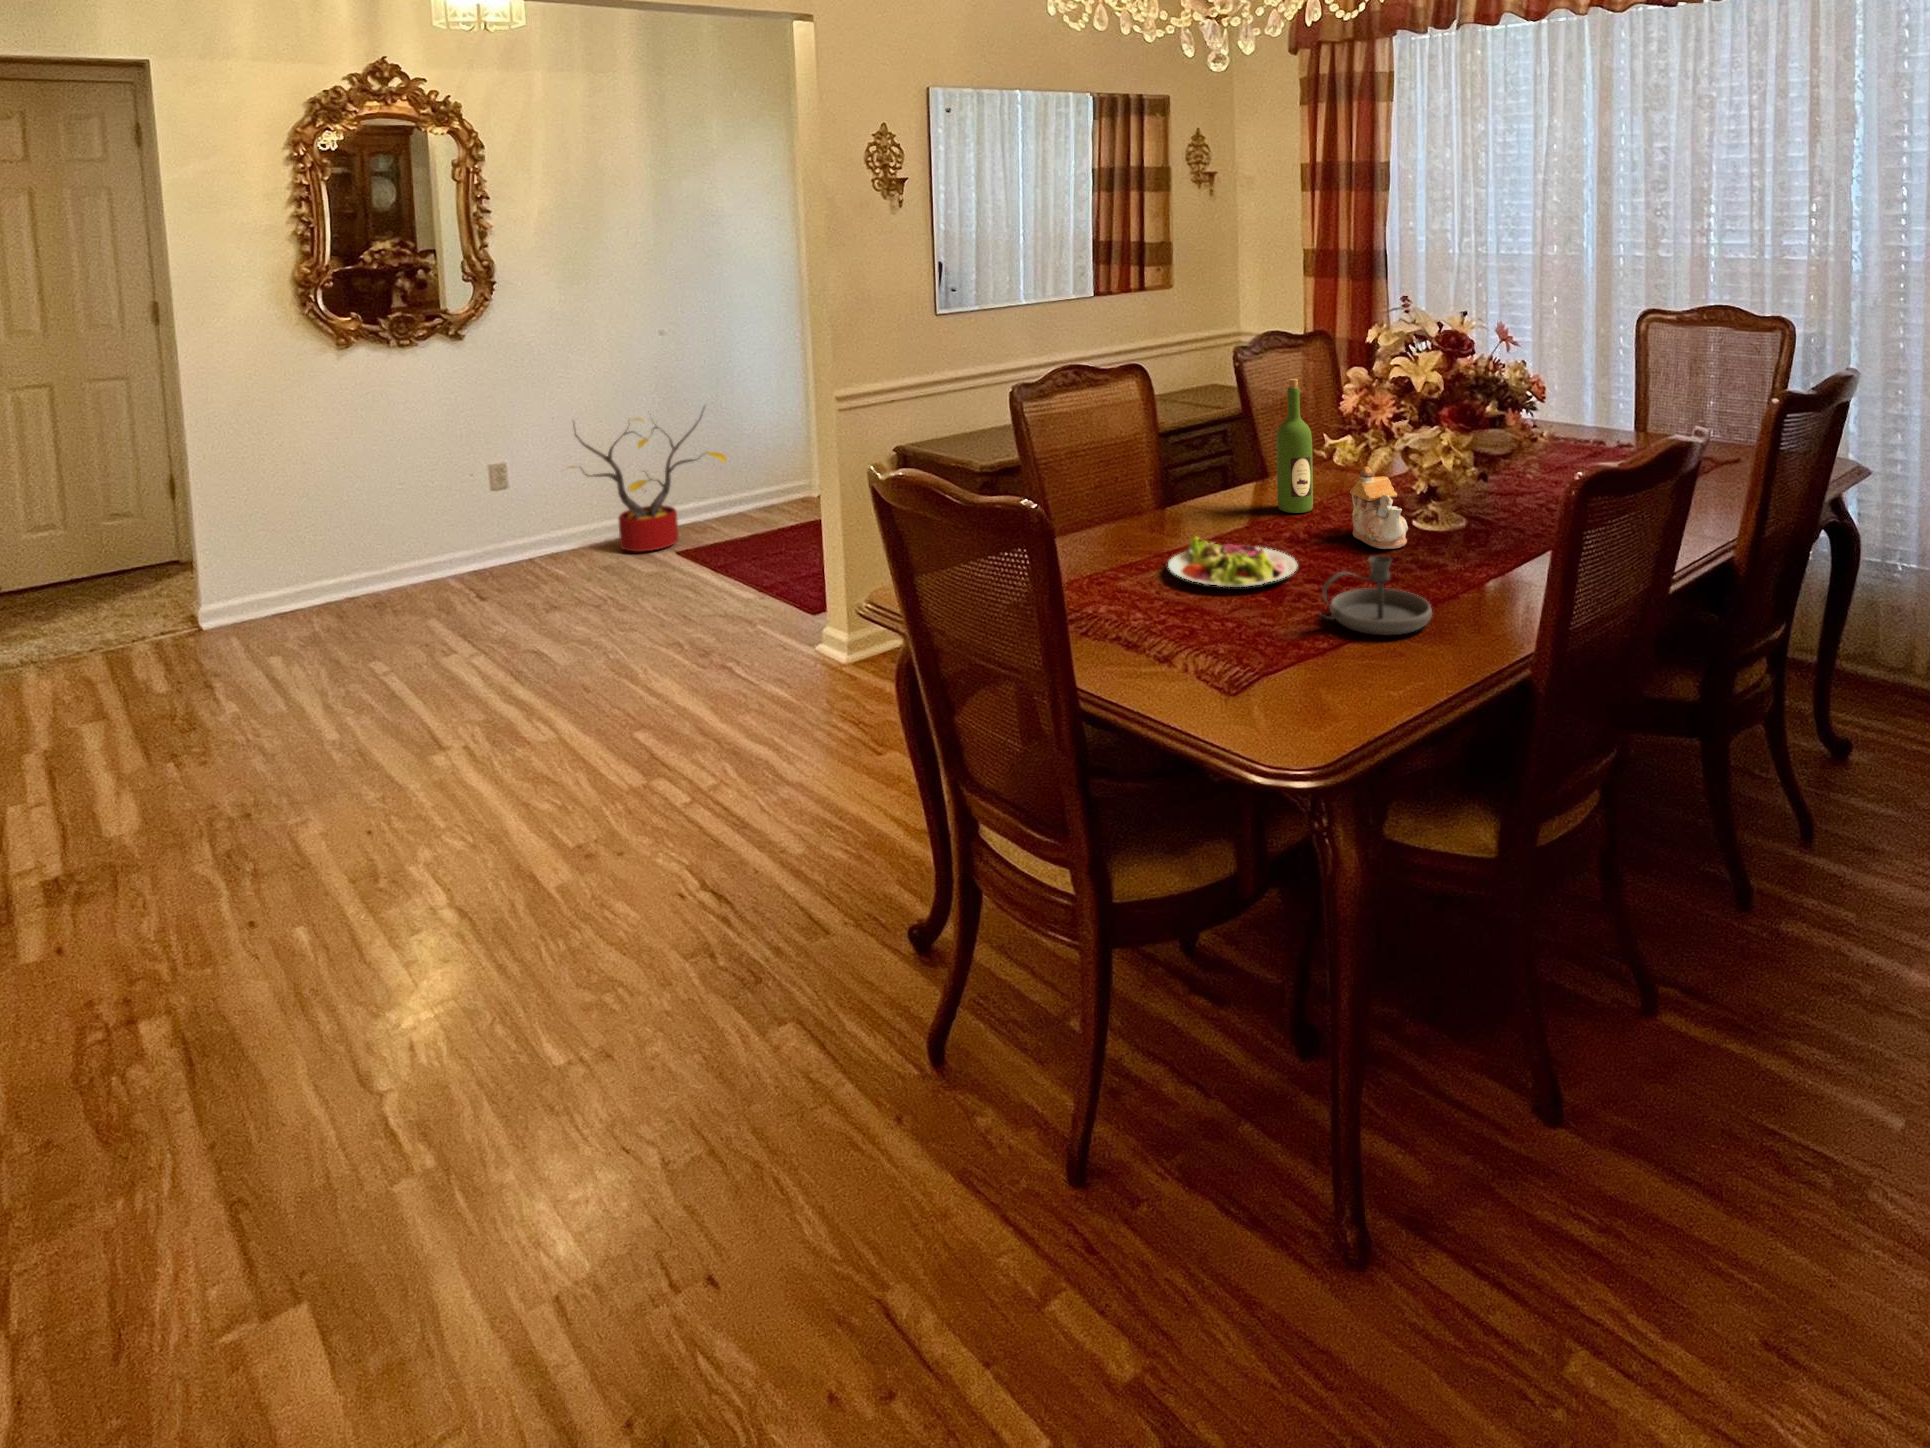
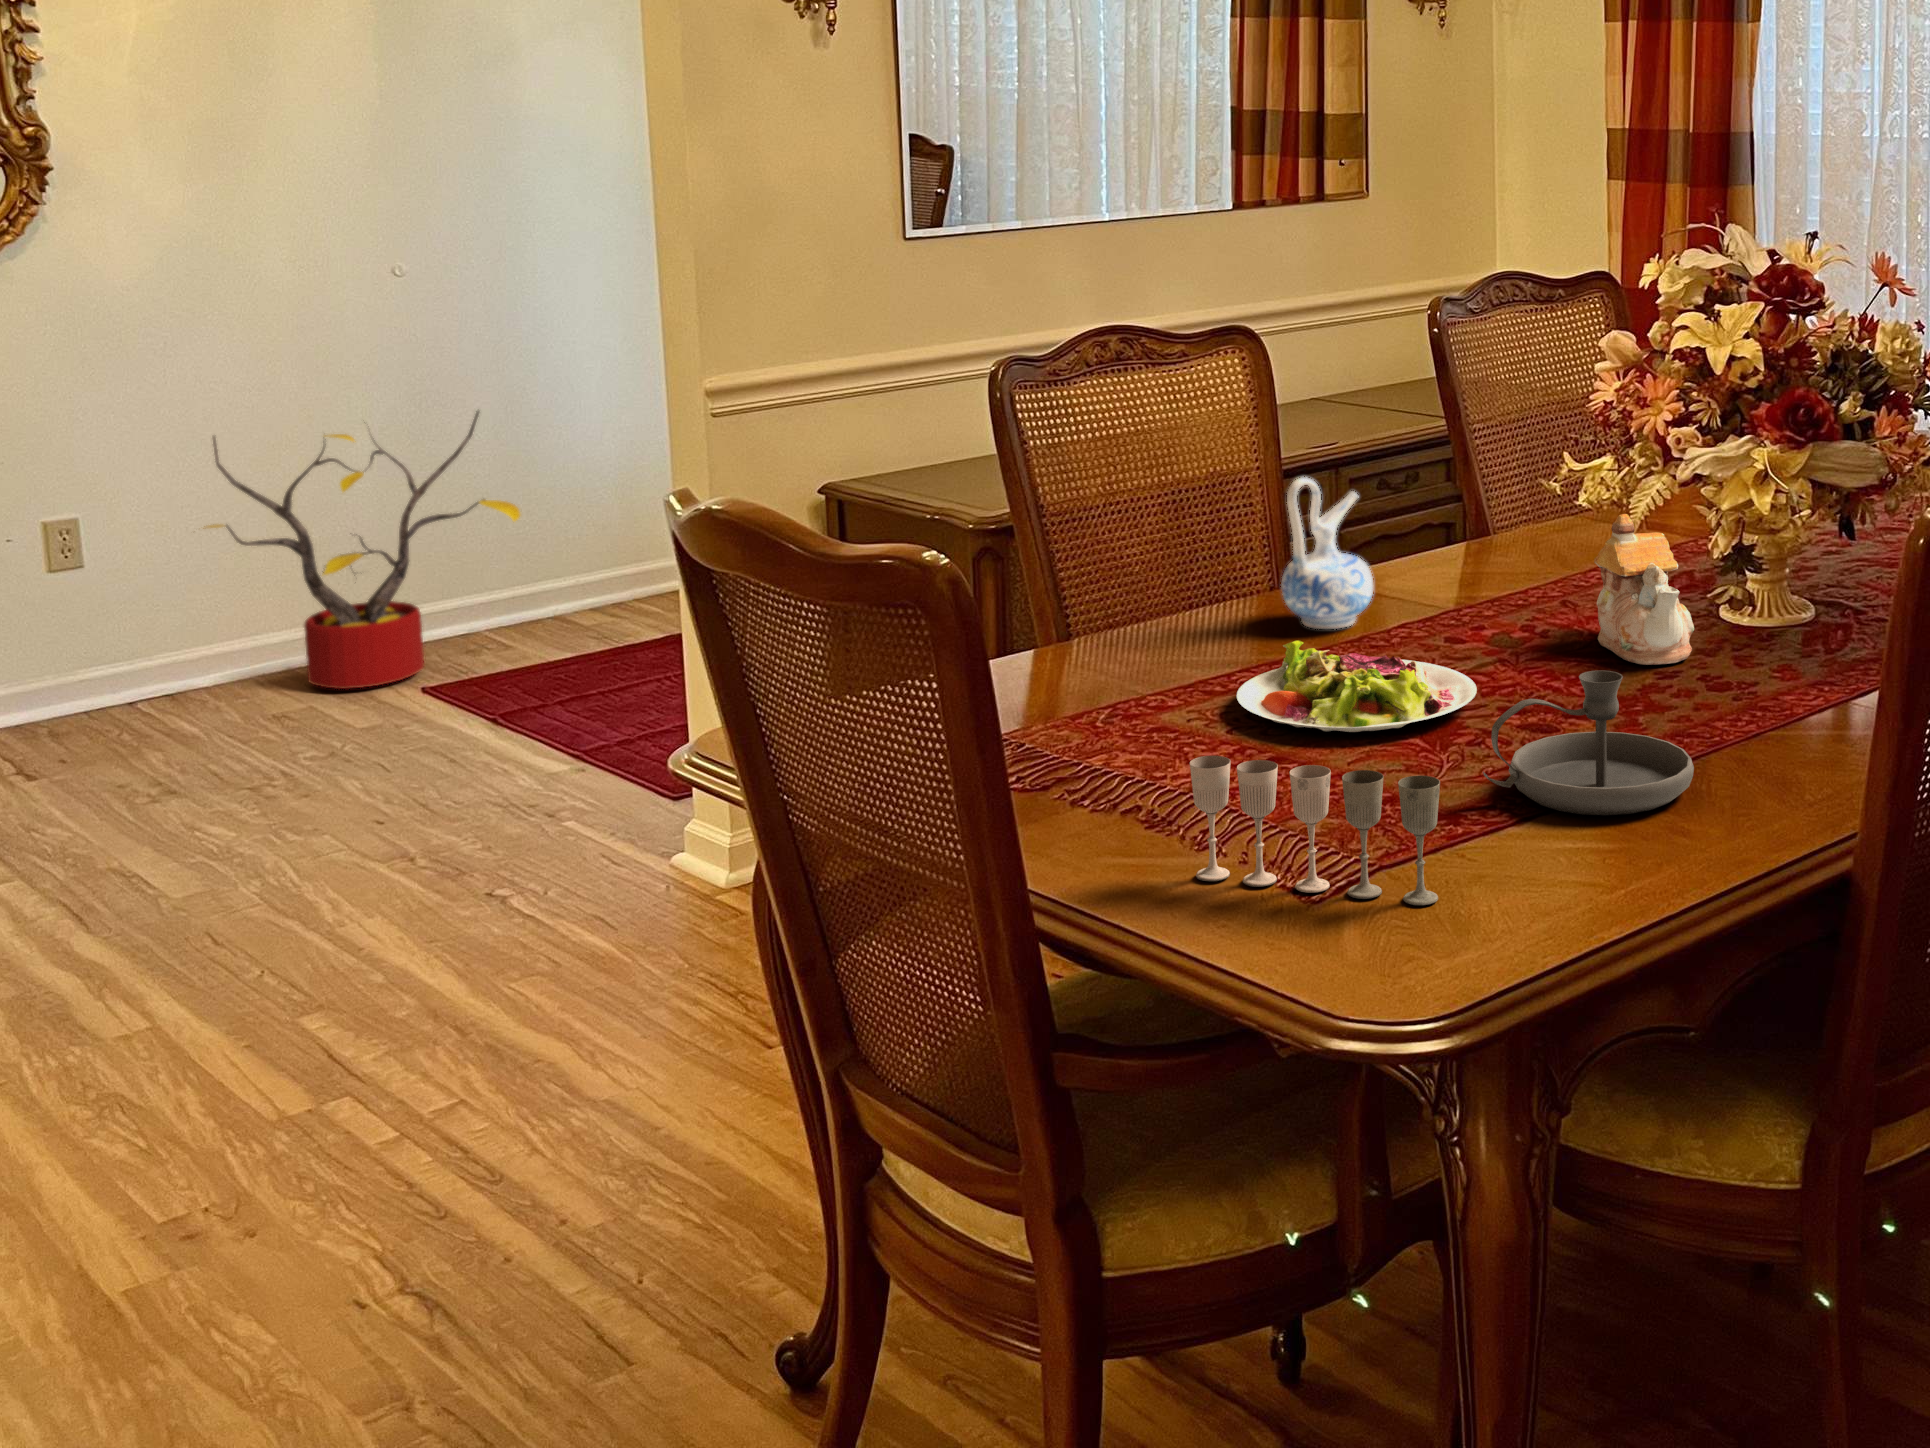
wine bottle: present [1277,379,1313,513] -> none [1475,353,1540,602]
ceramic pitcher: none [1177,447,1227,529] -> present [1281,478,1373,629]
wine glass: none [1172,604,1311,687] -> present [1190,756,1440,905]

